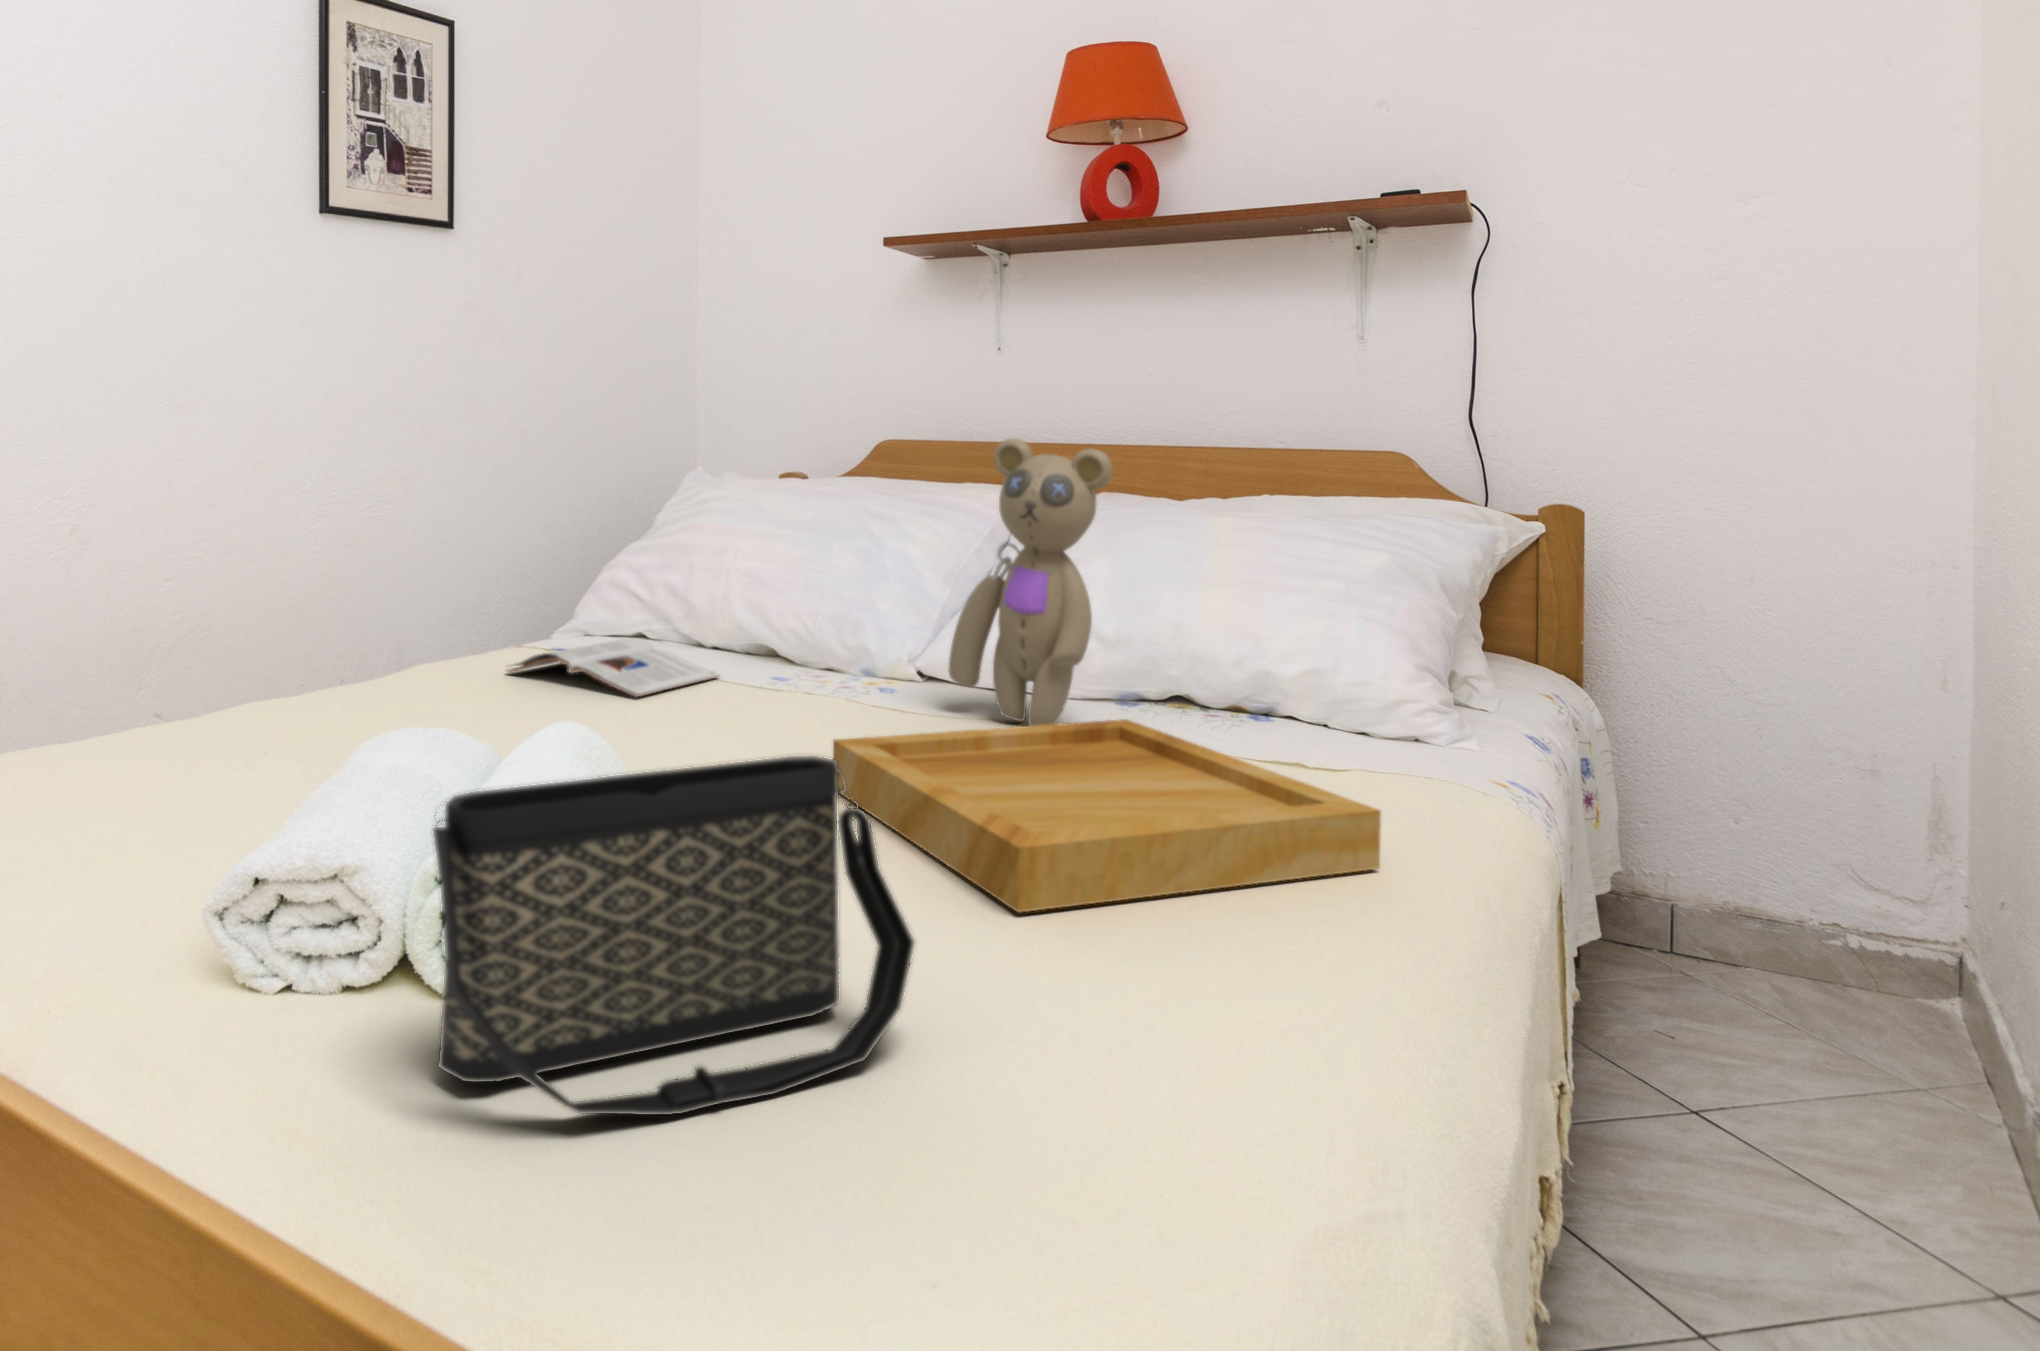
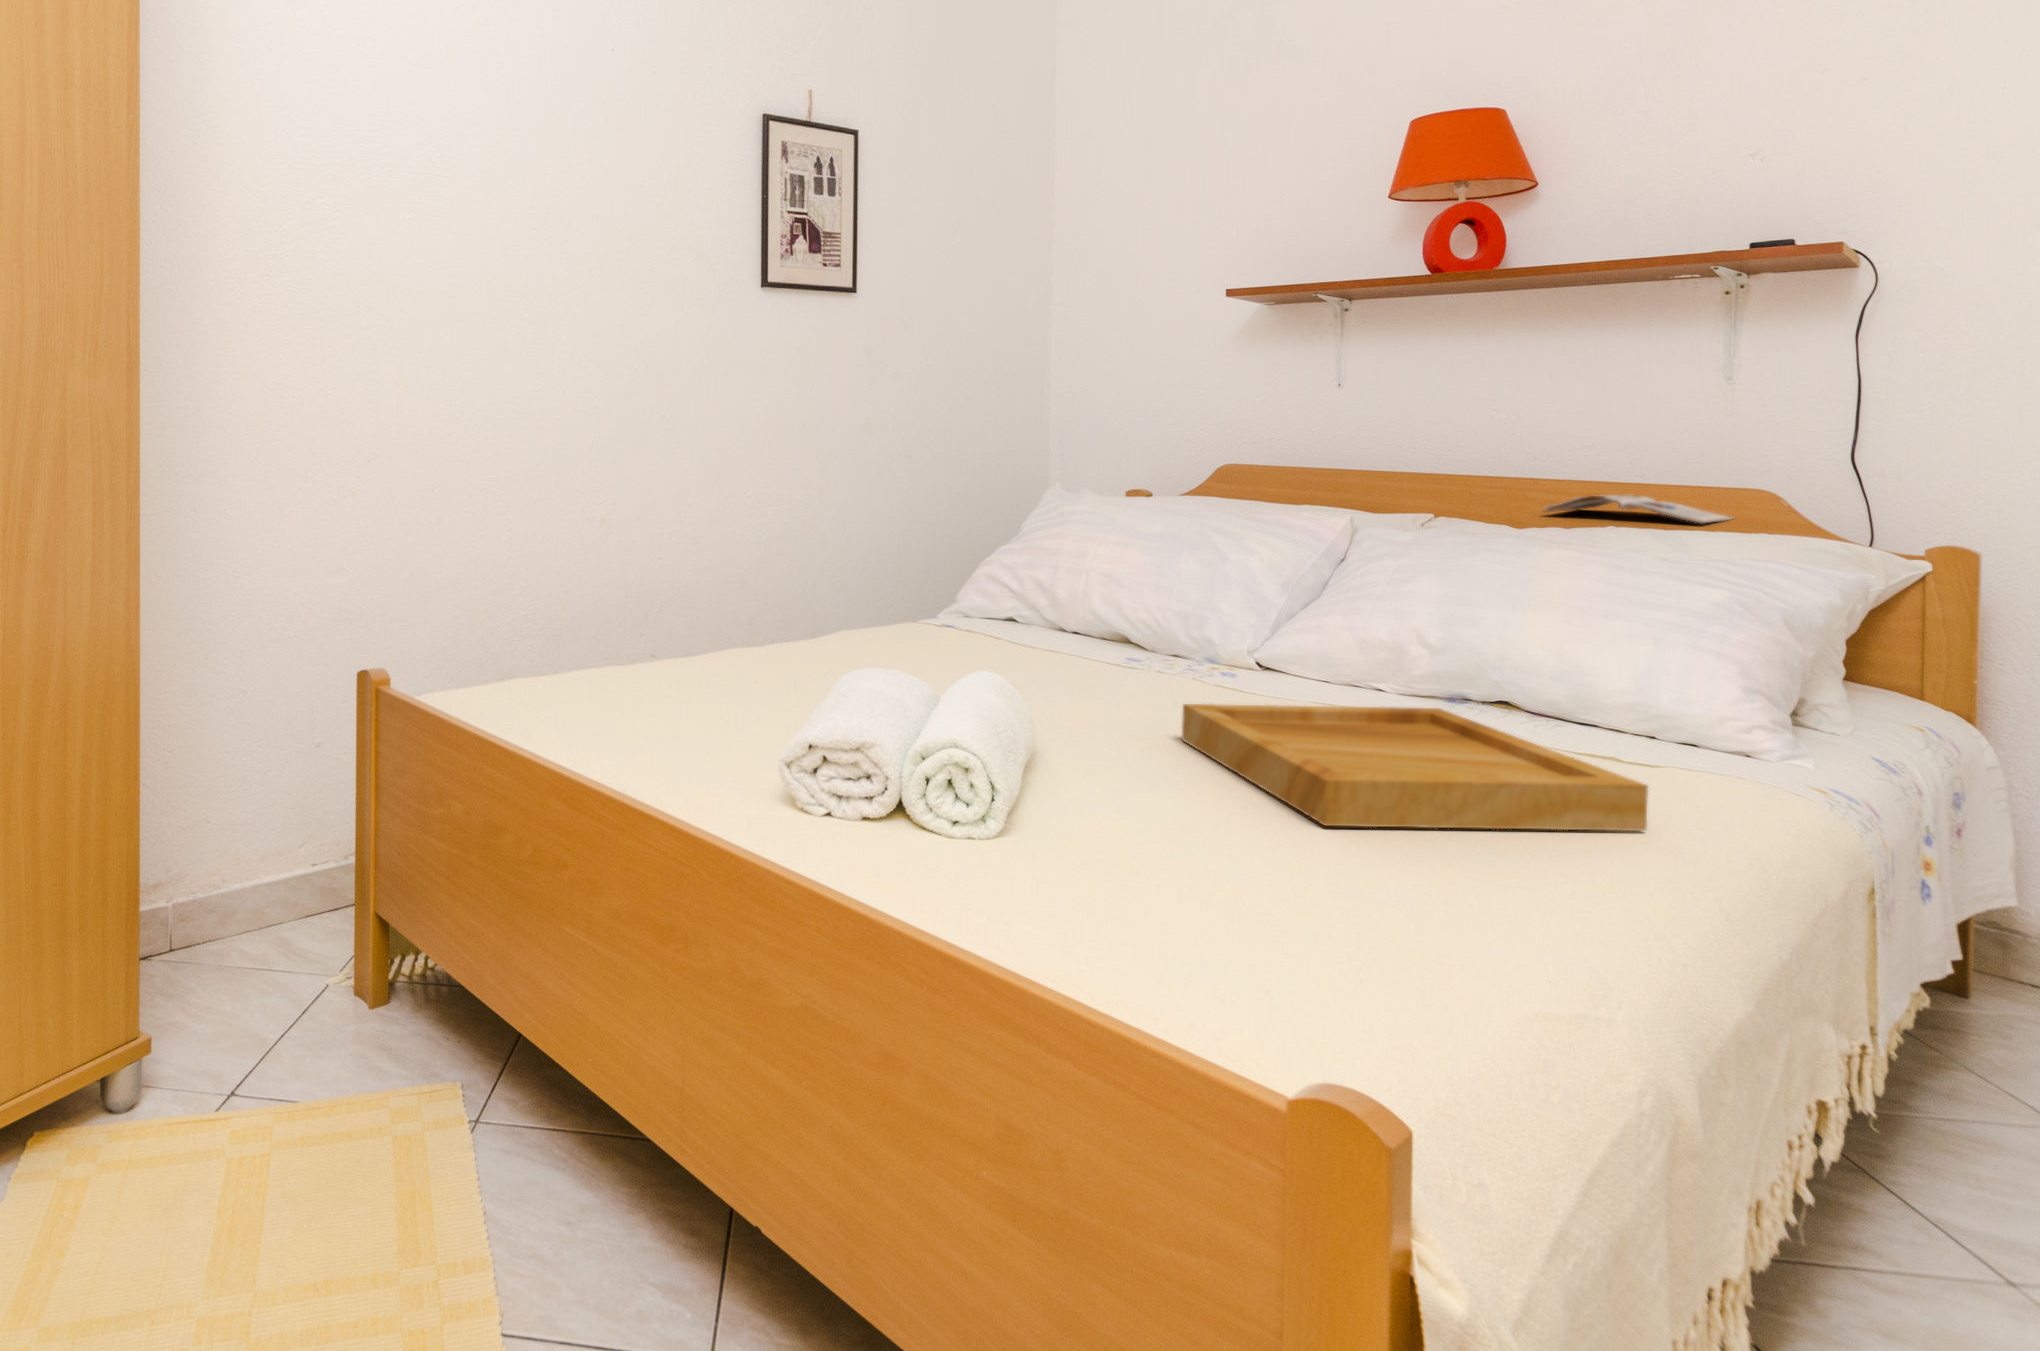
teddy bear: present [949,438,1112,726] -> none [1283,477,1432,713]
magazine: present [507,638,719,698] -> present [1544,495,1732,524]
handbag: present [433,756,914,1115] -> none [935,698,1242,895]

